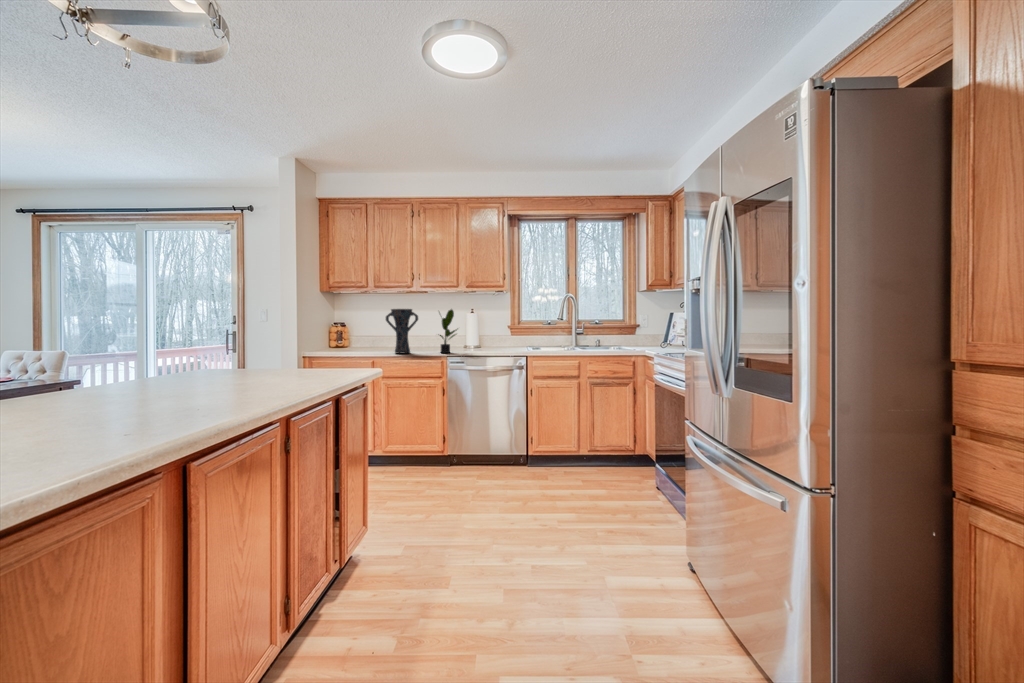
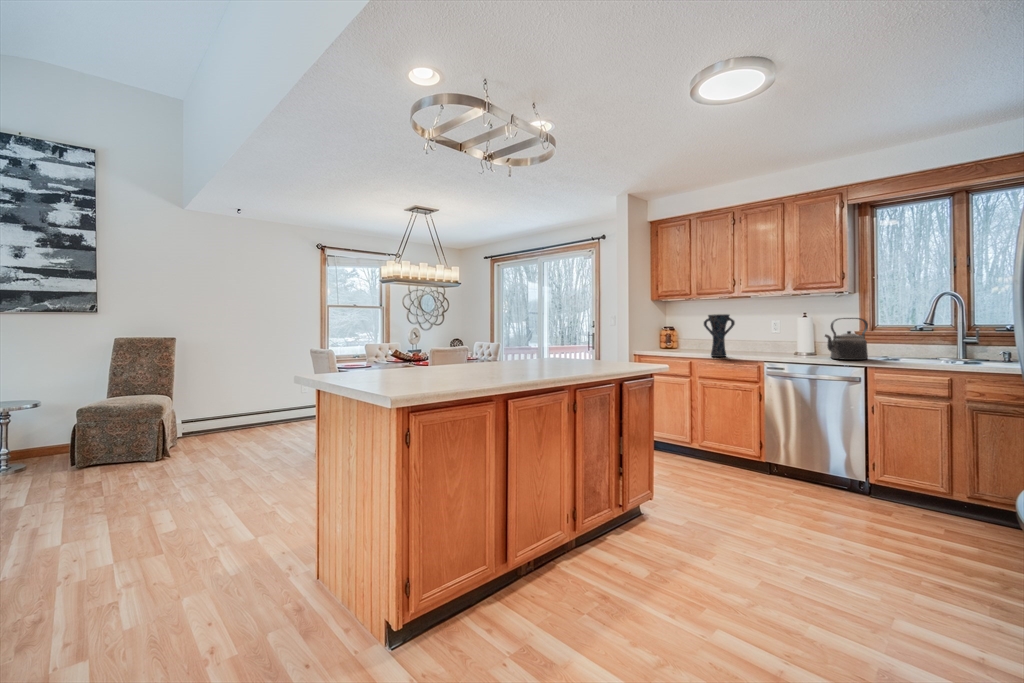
potted plant: present [439,309,457,353] -> none [753,313,779,359]
kettle: none [494,314,523,351] -> present [825,318,868,360]

